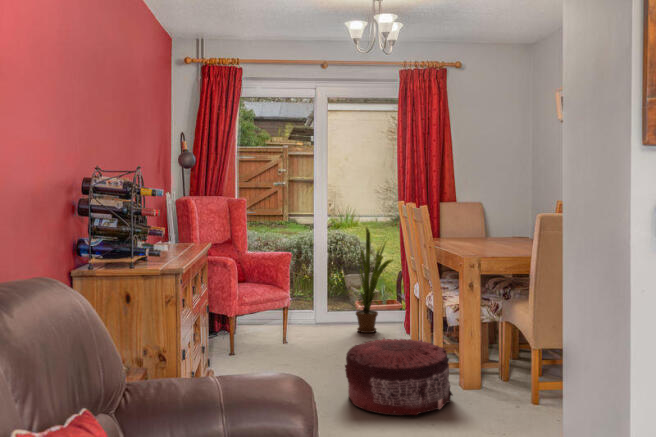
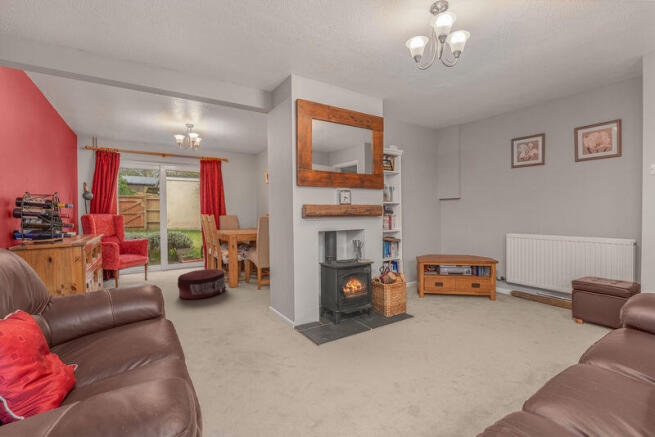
house plant: present [353,226,393,333] -> none [169,226,200,274]

